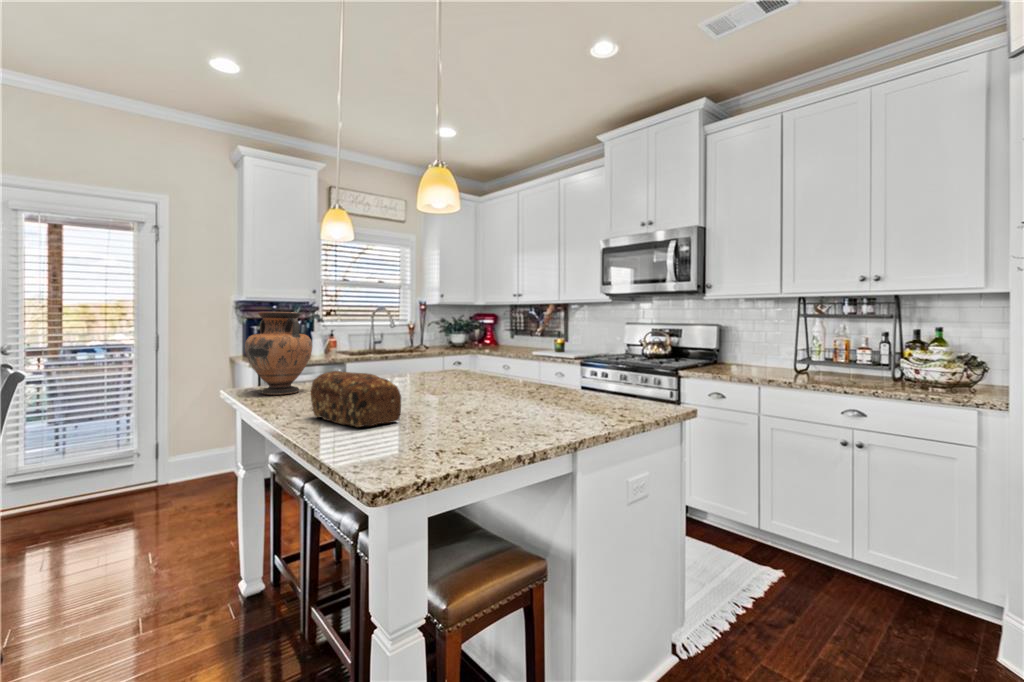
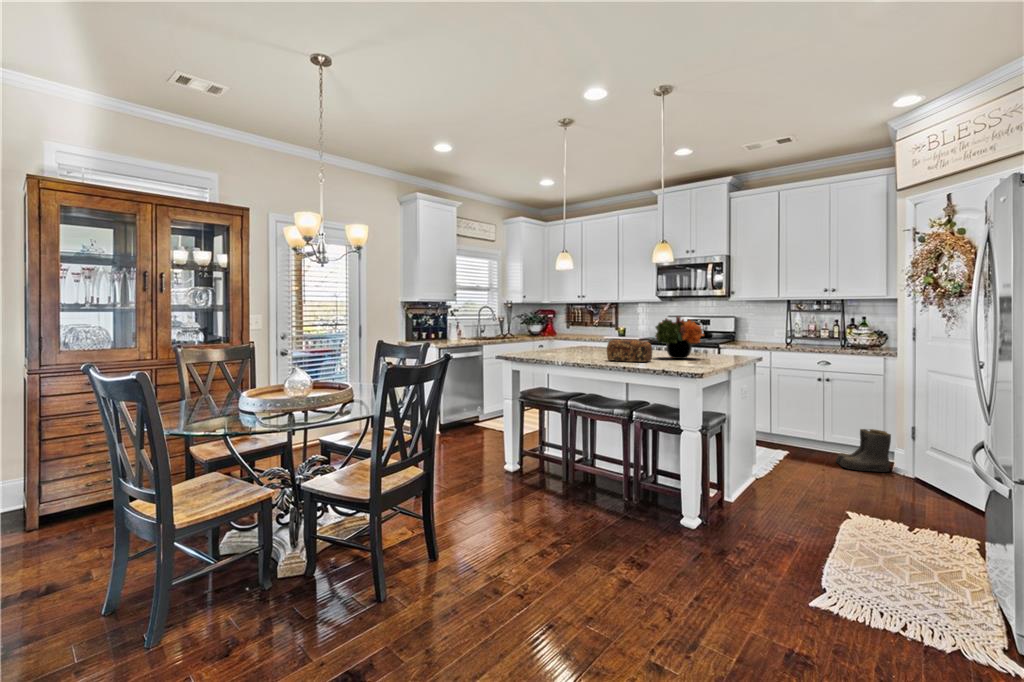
vase: present [245,312,312,395] -> none [524,312,557,356]
flower arrangement: none [436,322,541,415] -> present [655,316,703,359]
boots: none [870,555,995,665] -> present [836,429,891,472]

